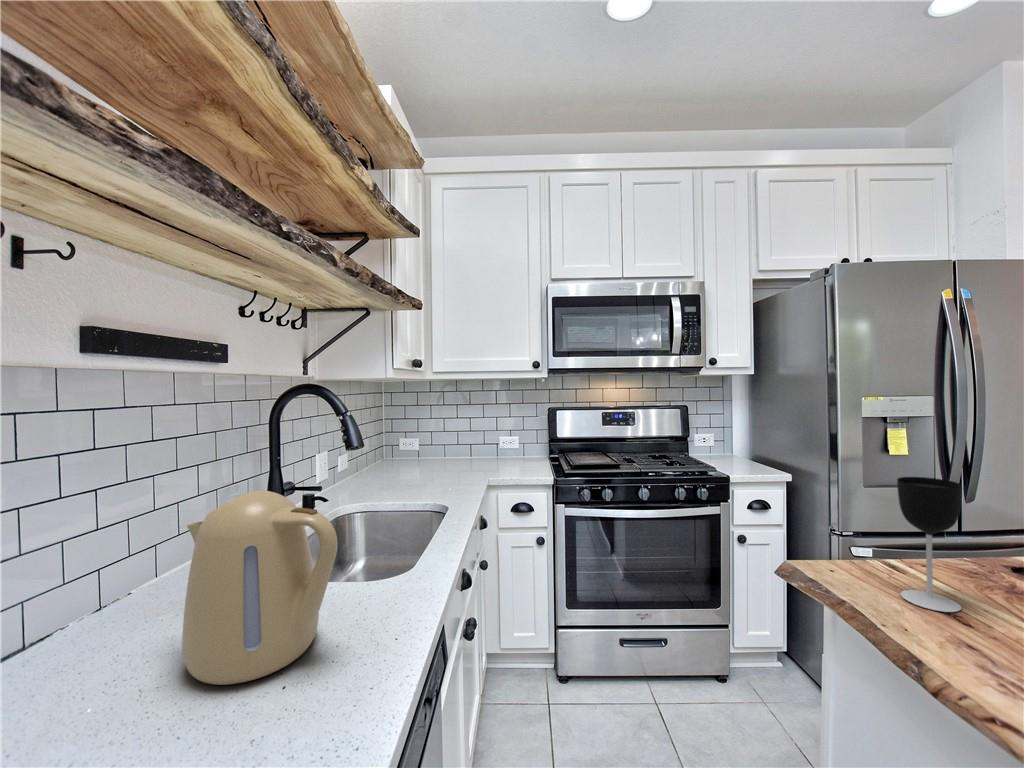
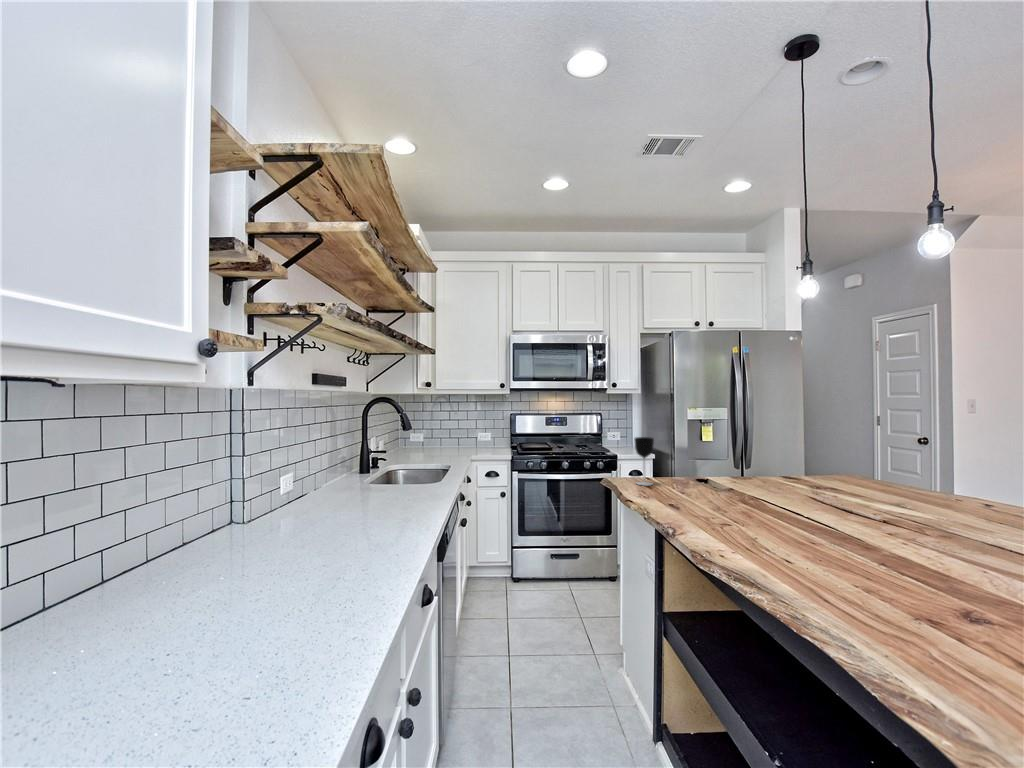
kettle: present [182,490,338,685] -> none [364,436,422,499]

